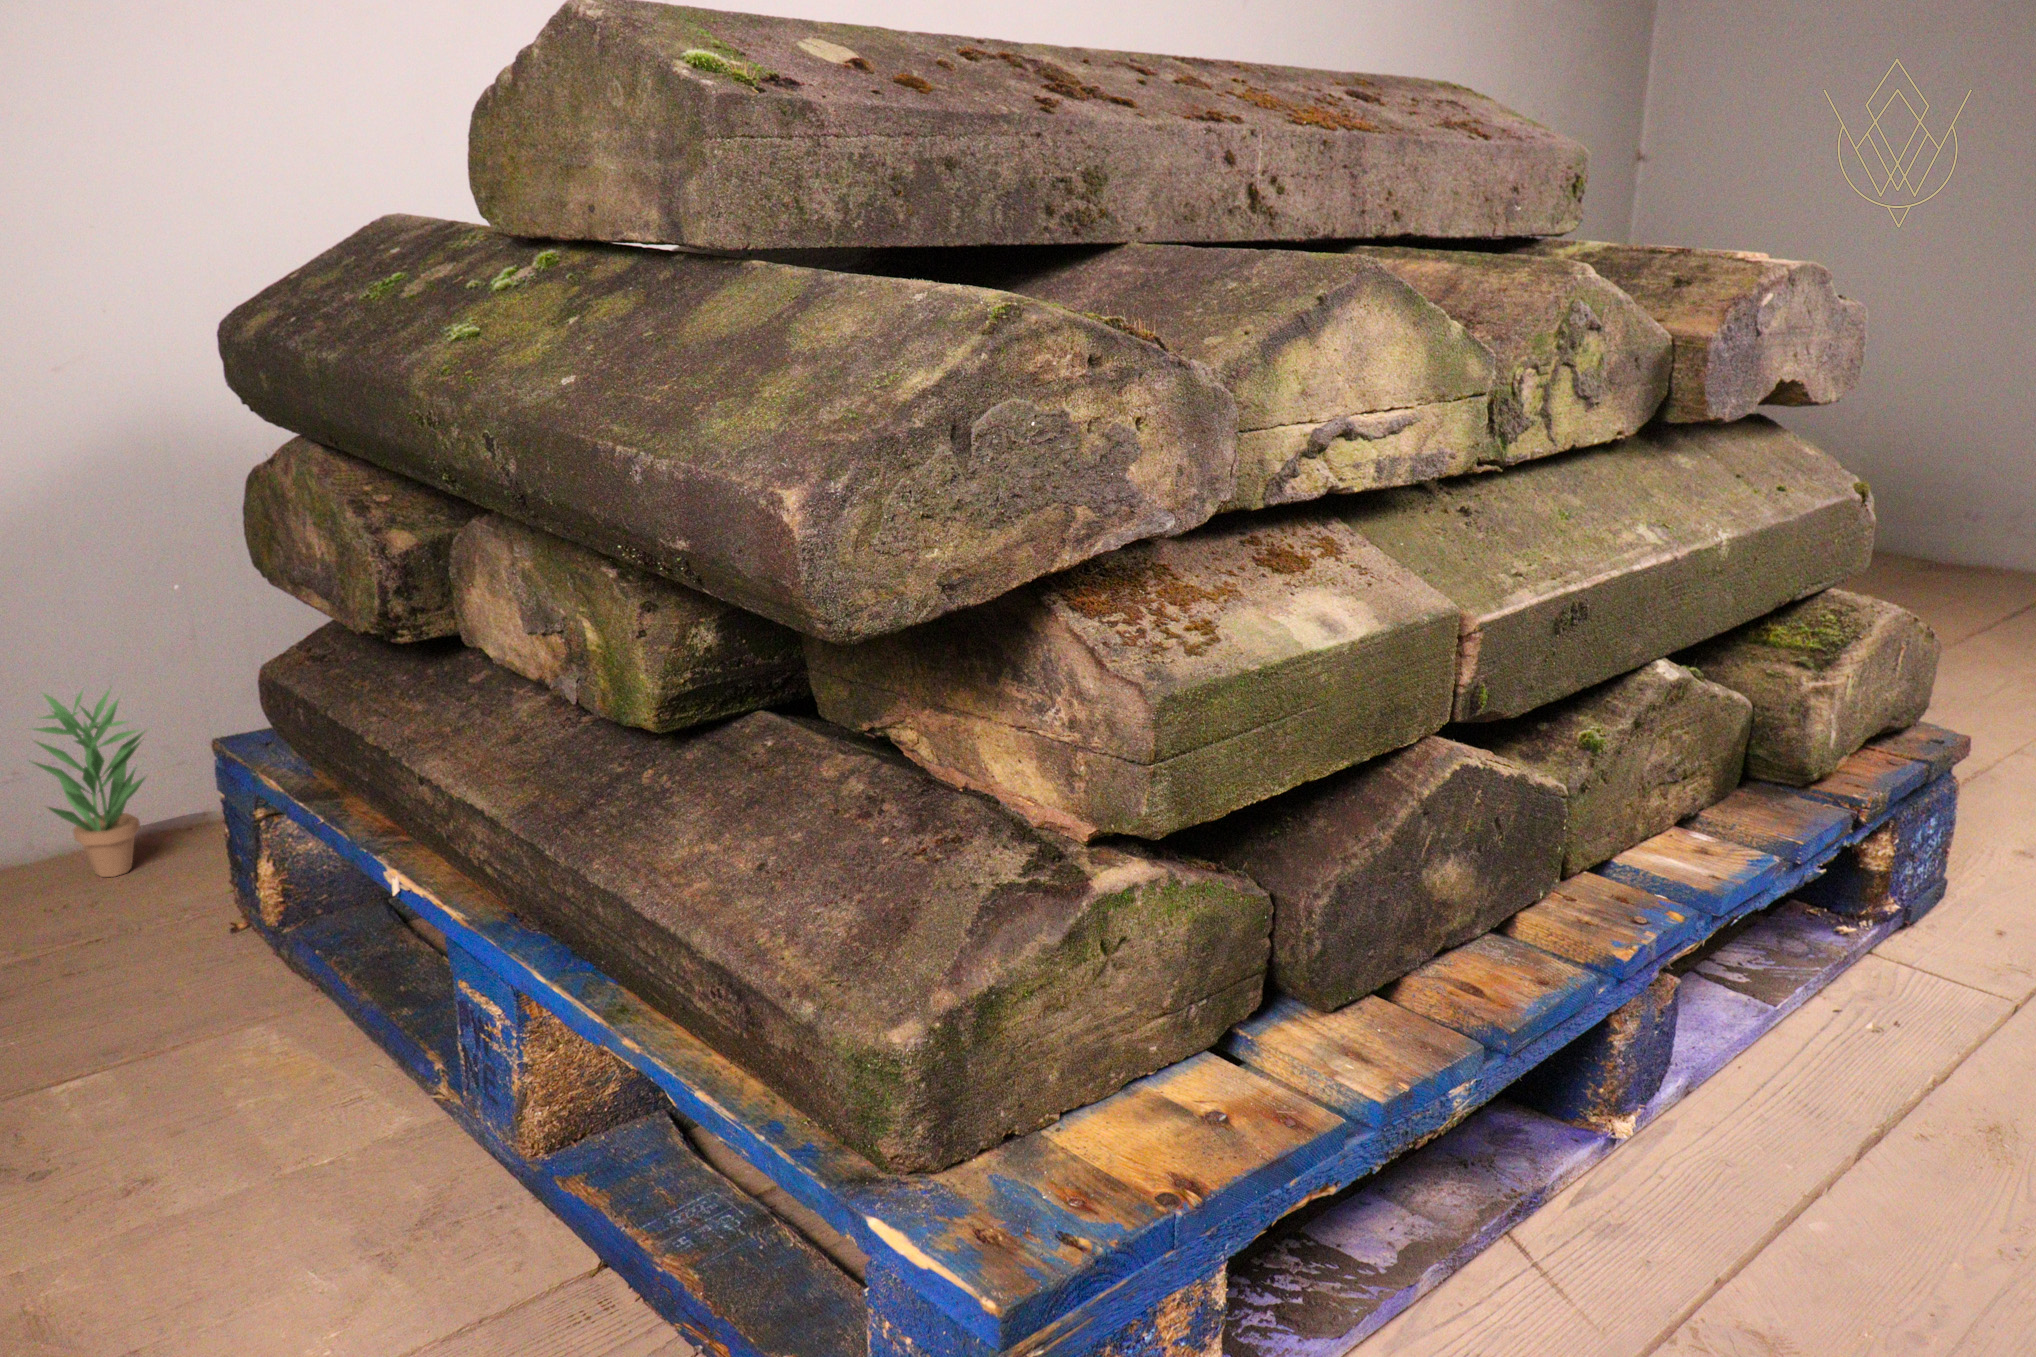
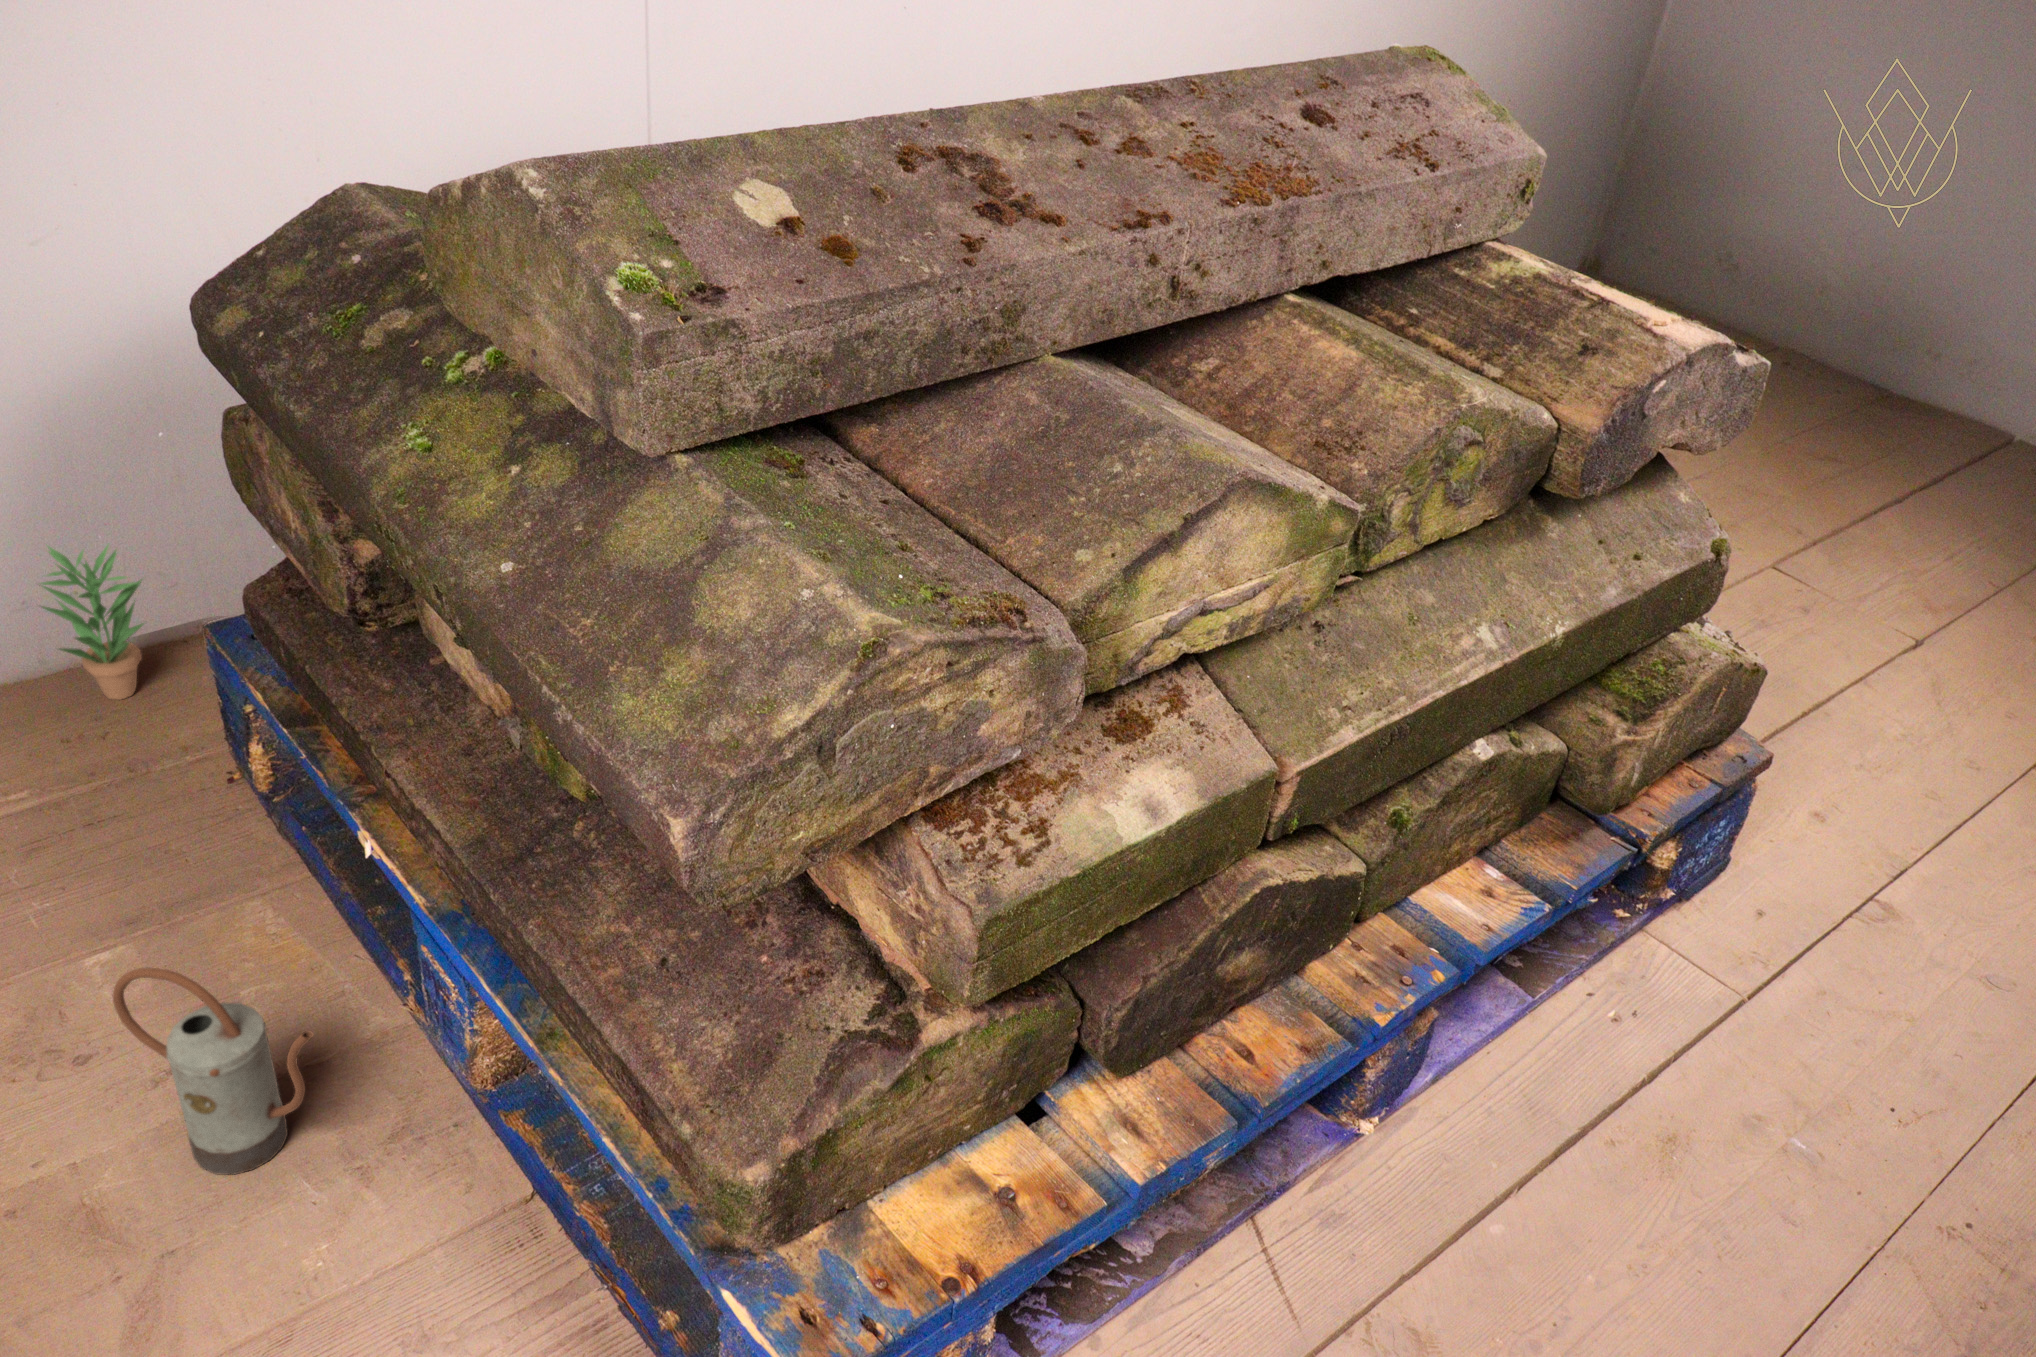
watering can: none [88,987,333,1275] -> present [113,968,314,1175]

